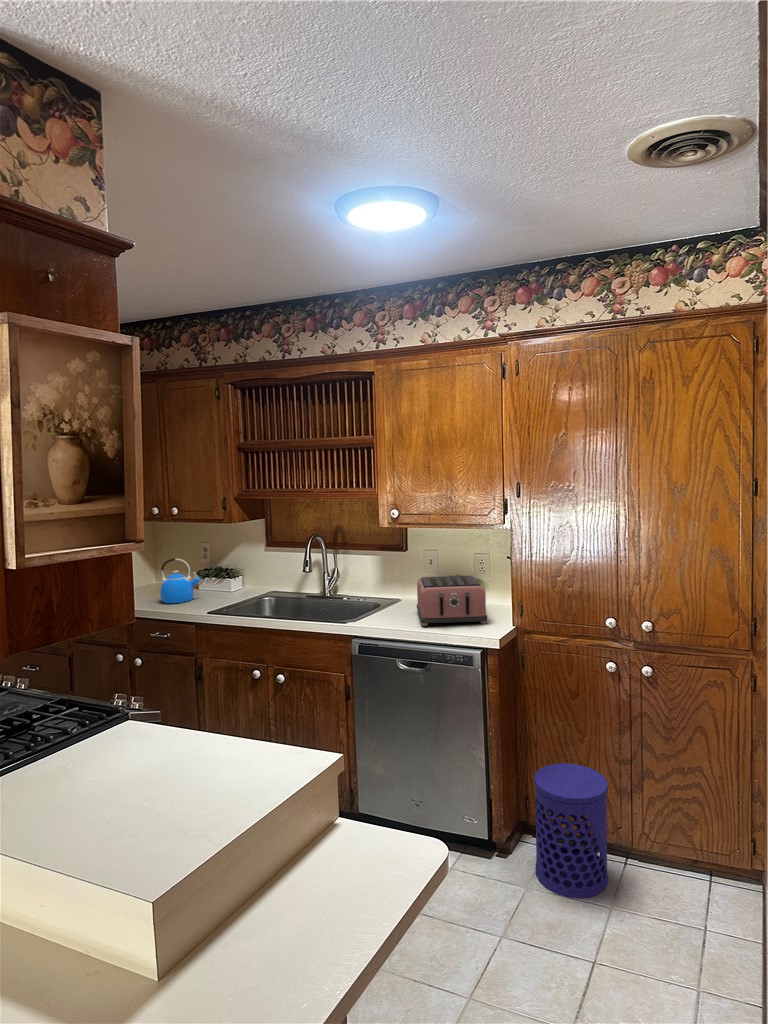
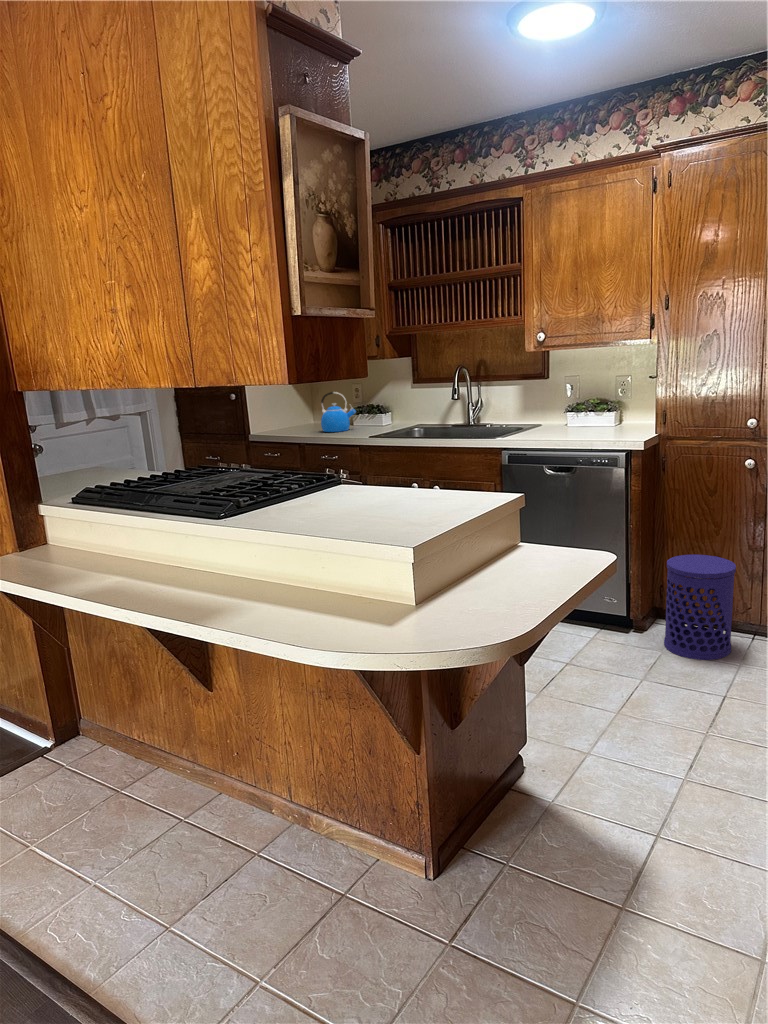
toaster: present [417,576,487,626] -> none [559,394,628,436]

